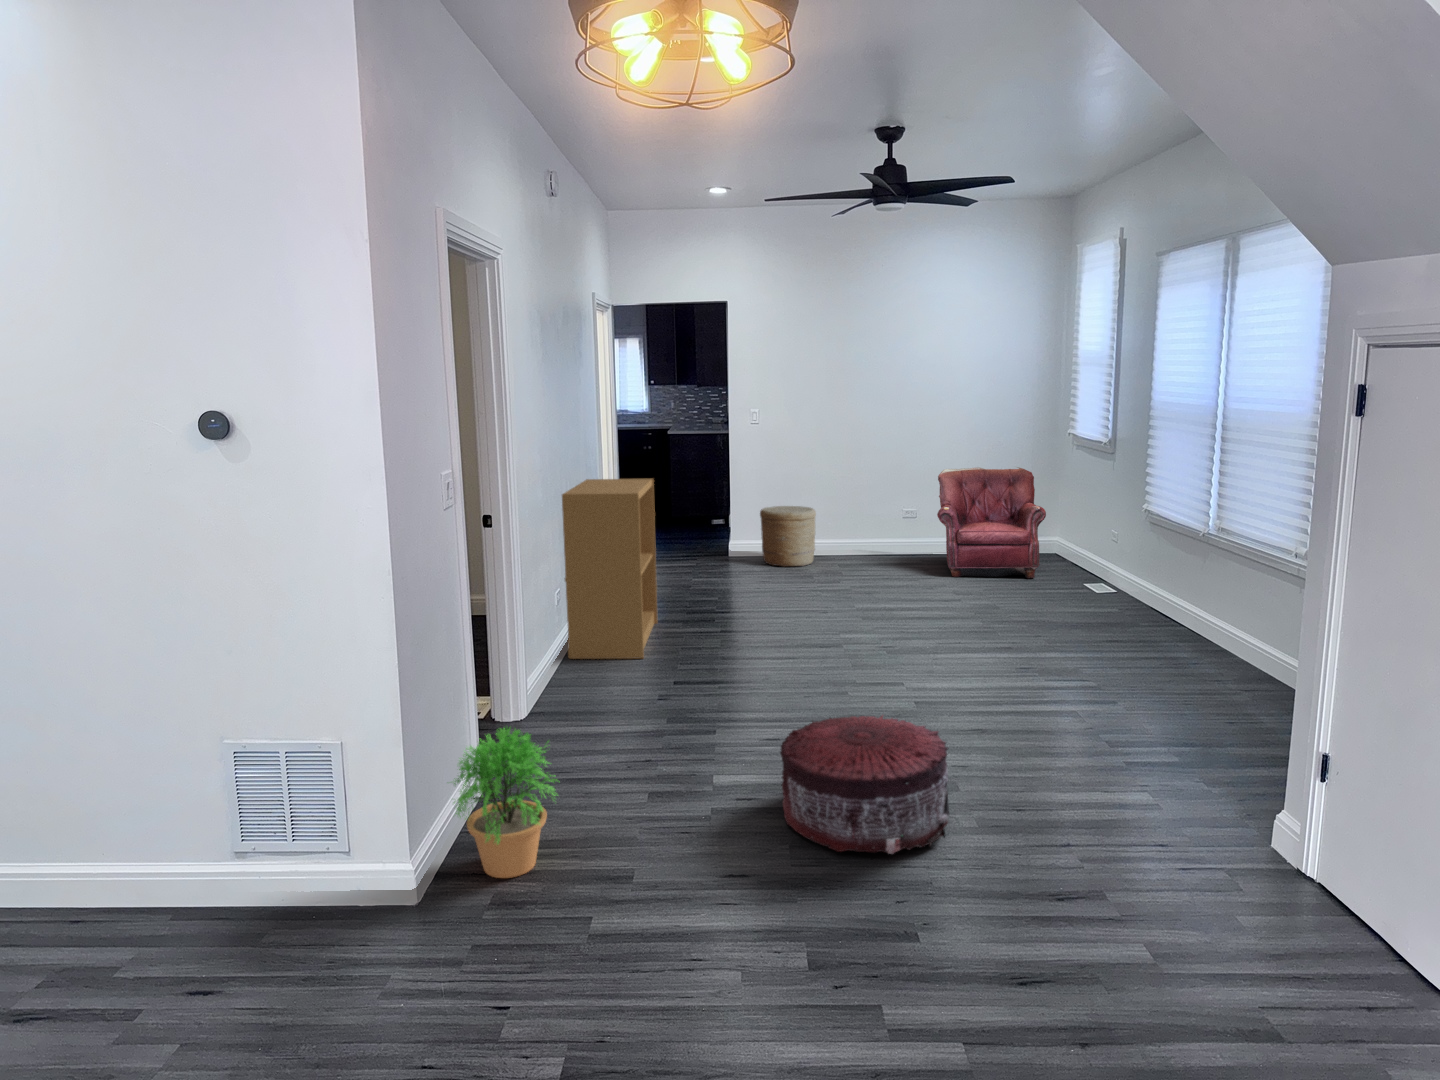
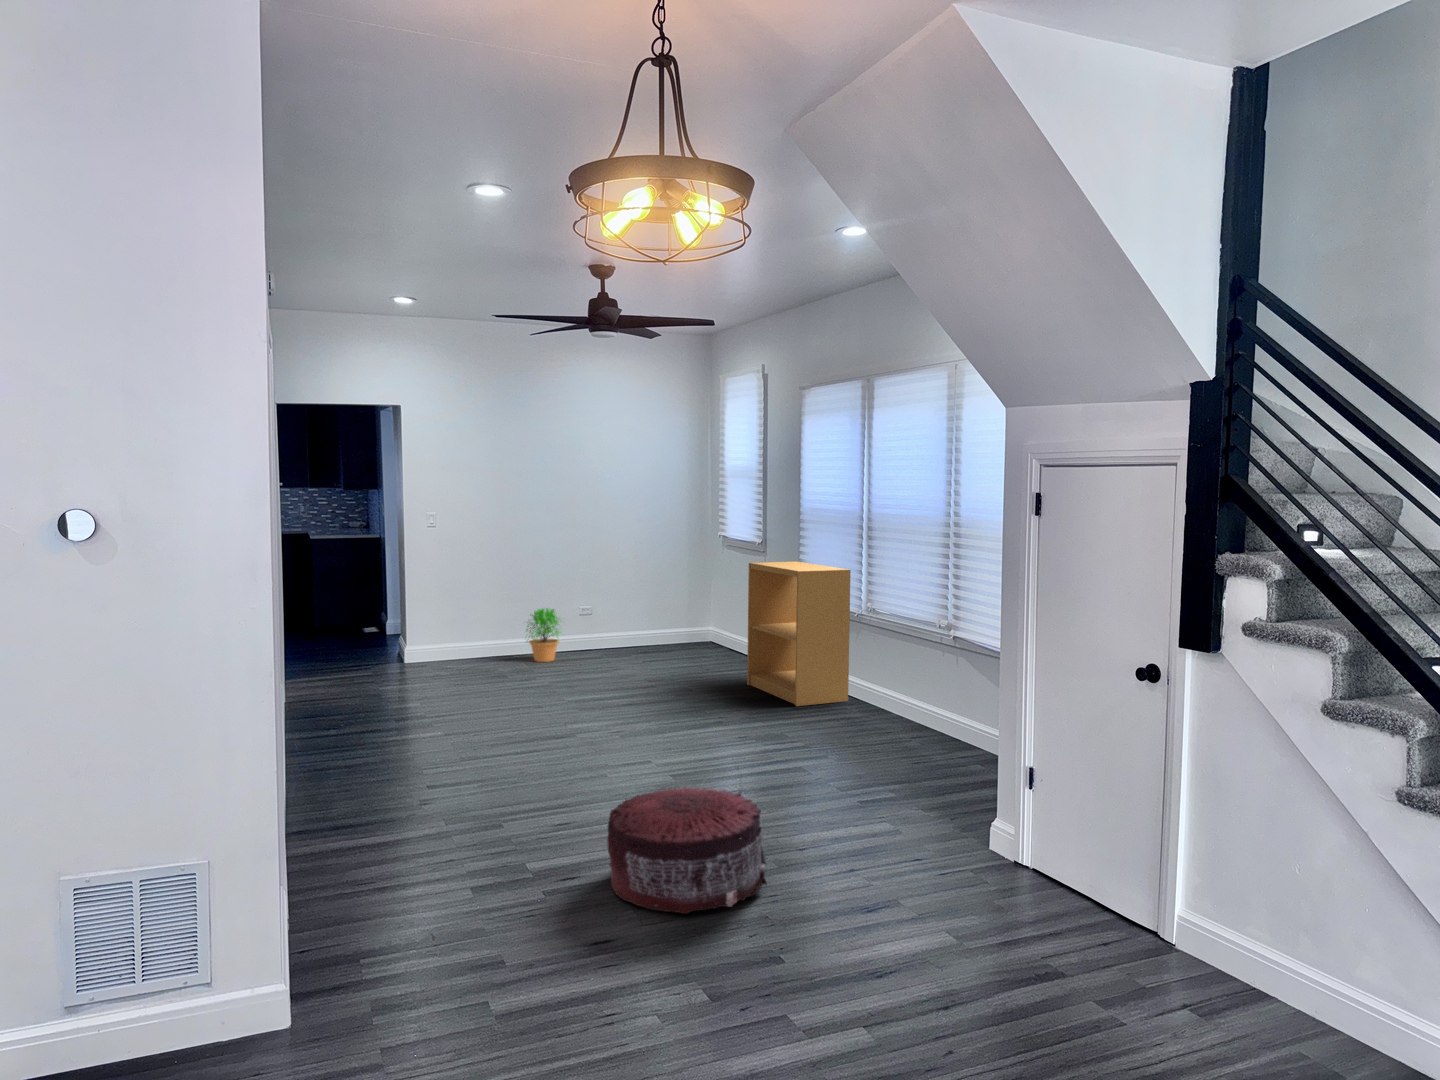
armchair: present [937,467,1046,578] -> none [609,566,711,670]
bookshelf: present [562,479,658,659] -> present [747,561,851,706]
woven basket: present [760,506,816,567] -> none [436,609,494,672]
potted plant: present [454,727,556,878] -> present [527,608,562,662]

